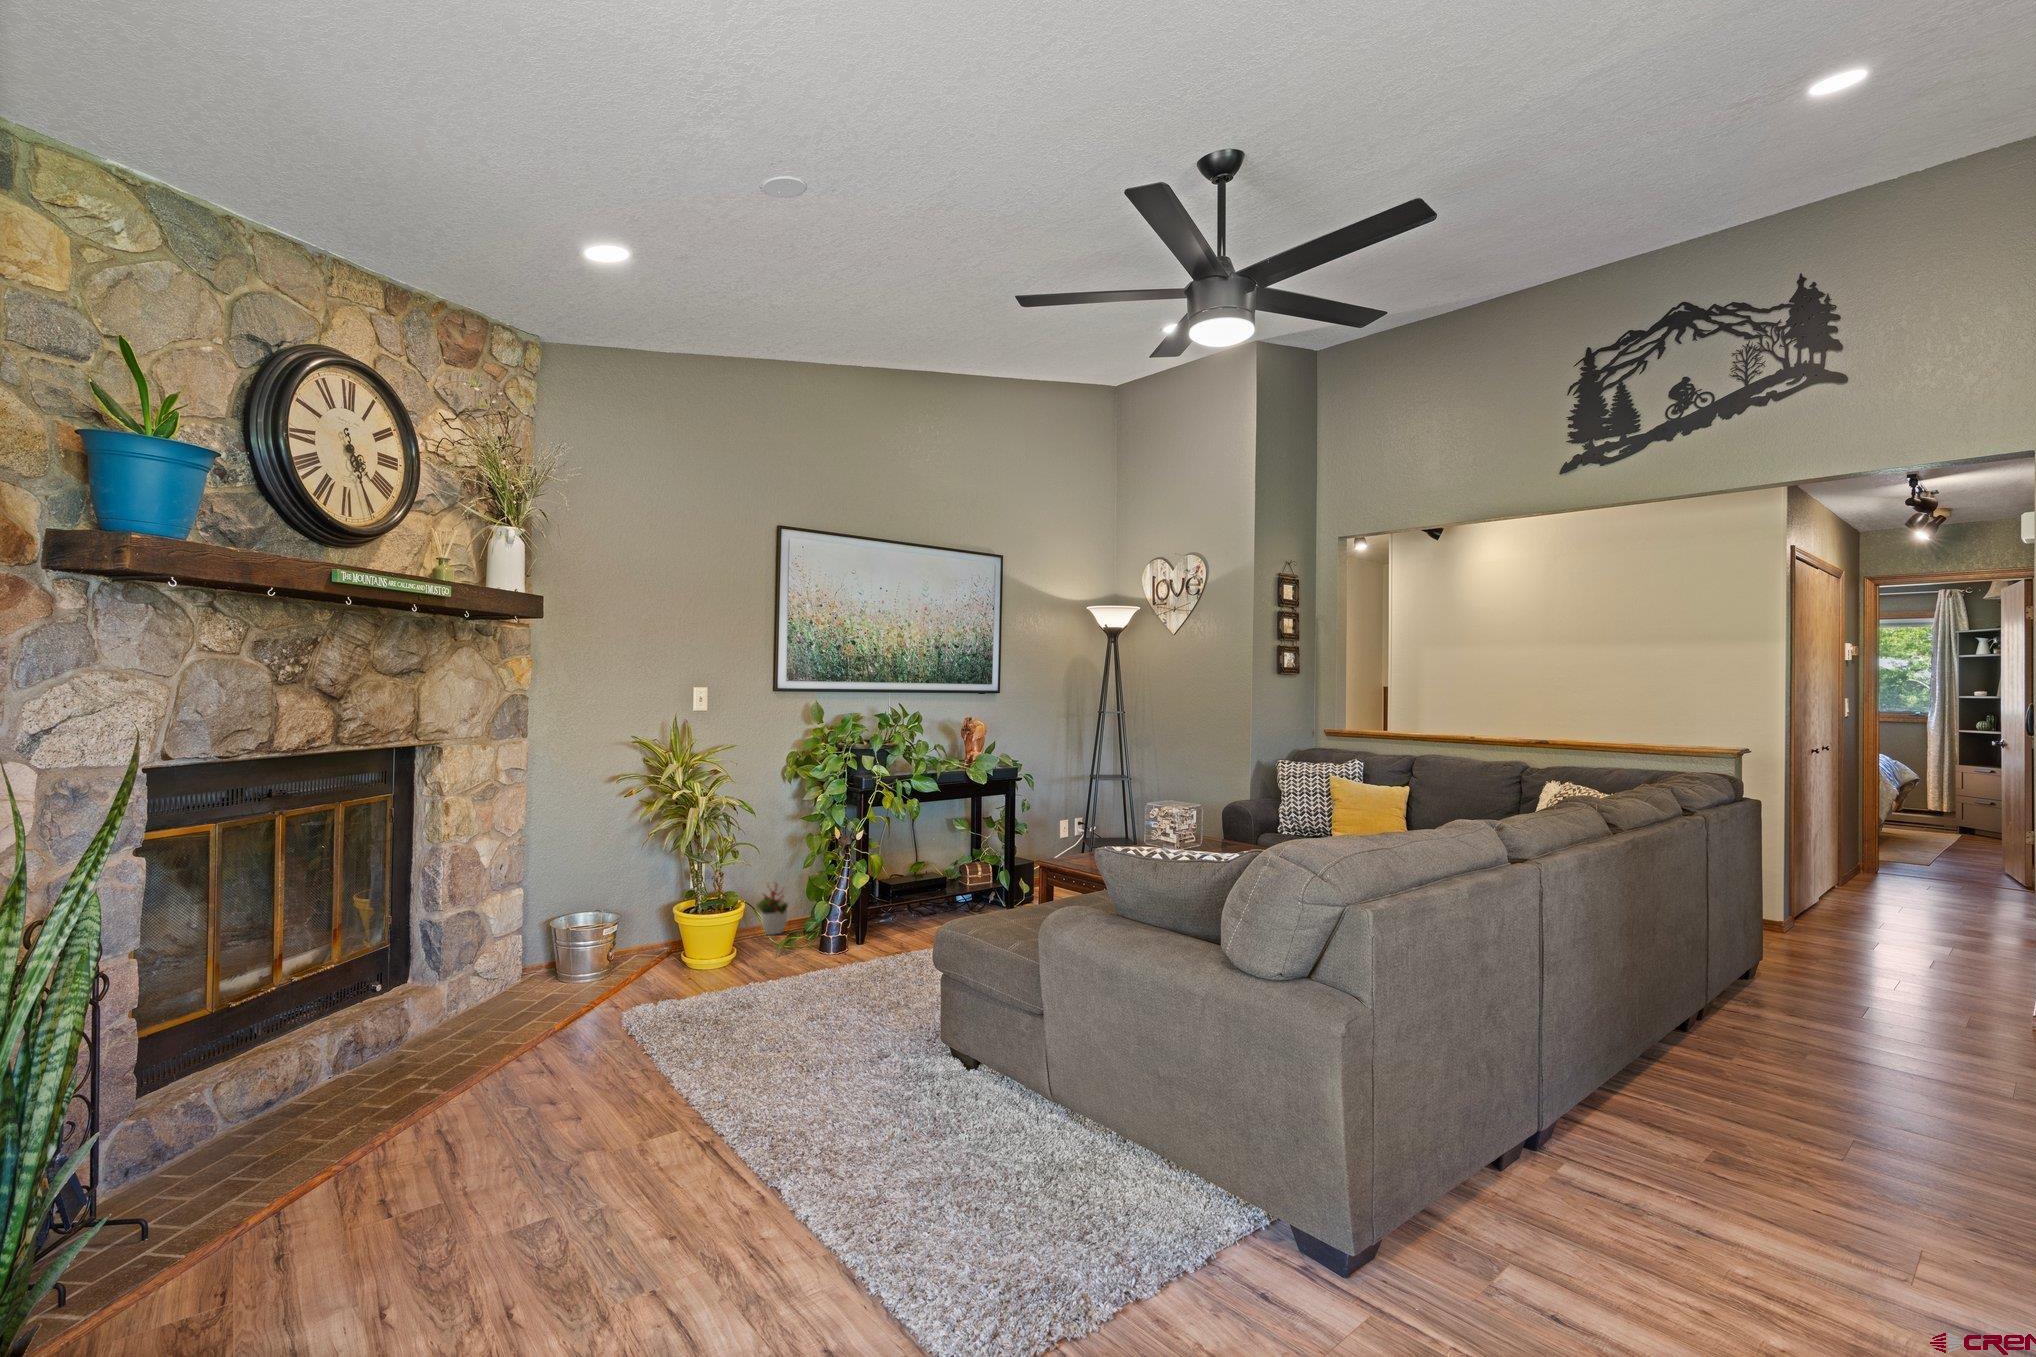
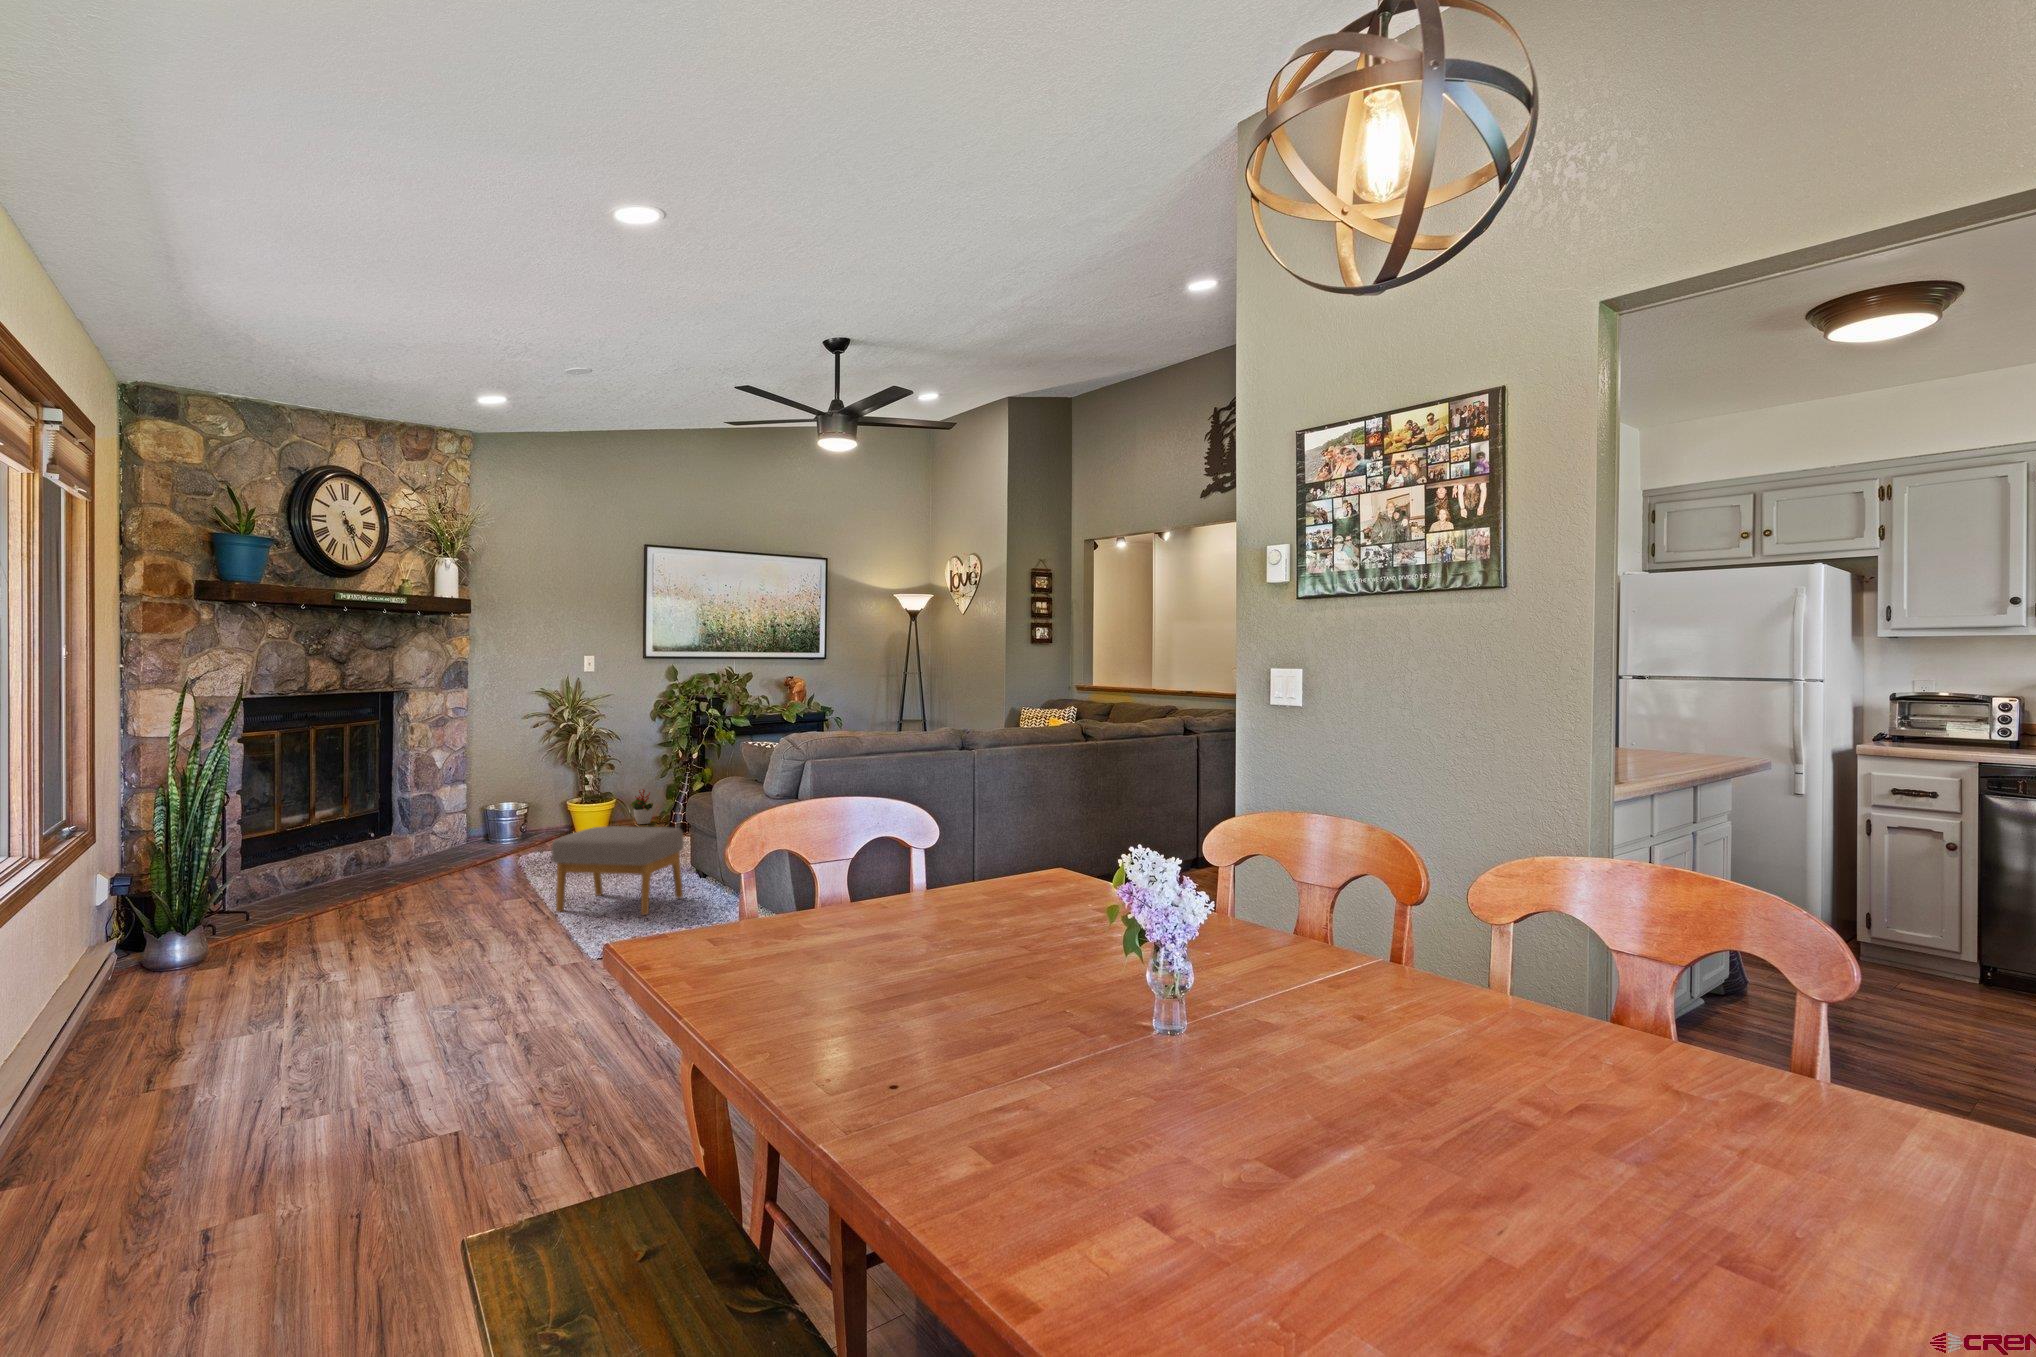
footstool: none [804,1004,1024,1205] -> present [551,826,684,915]

